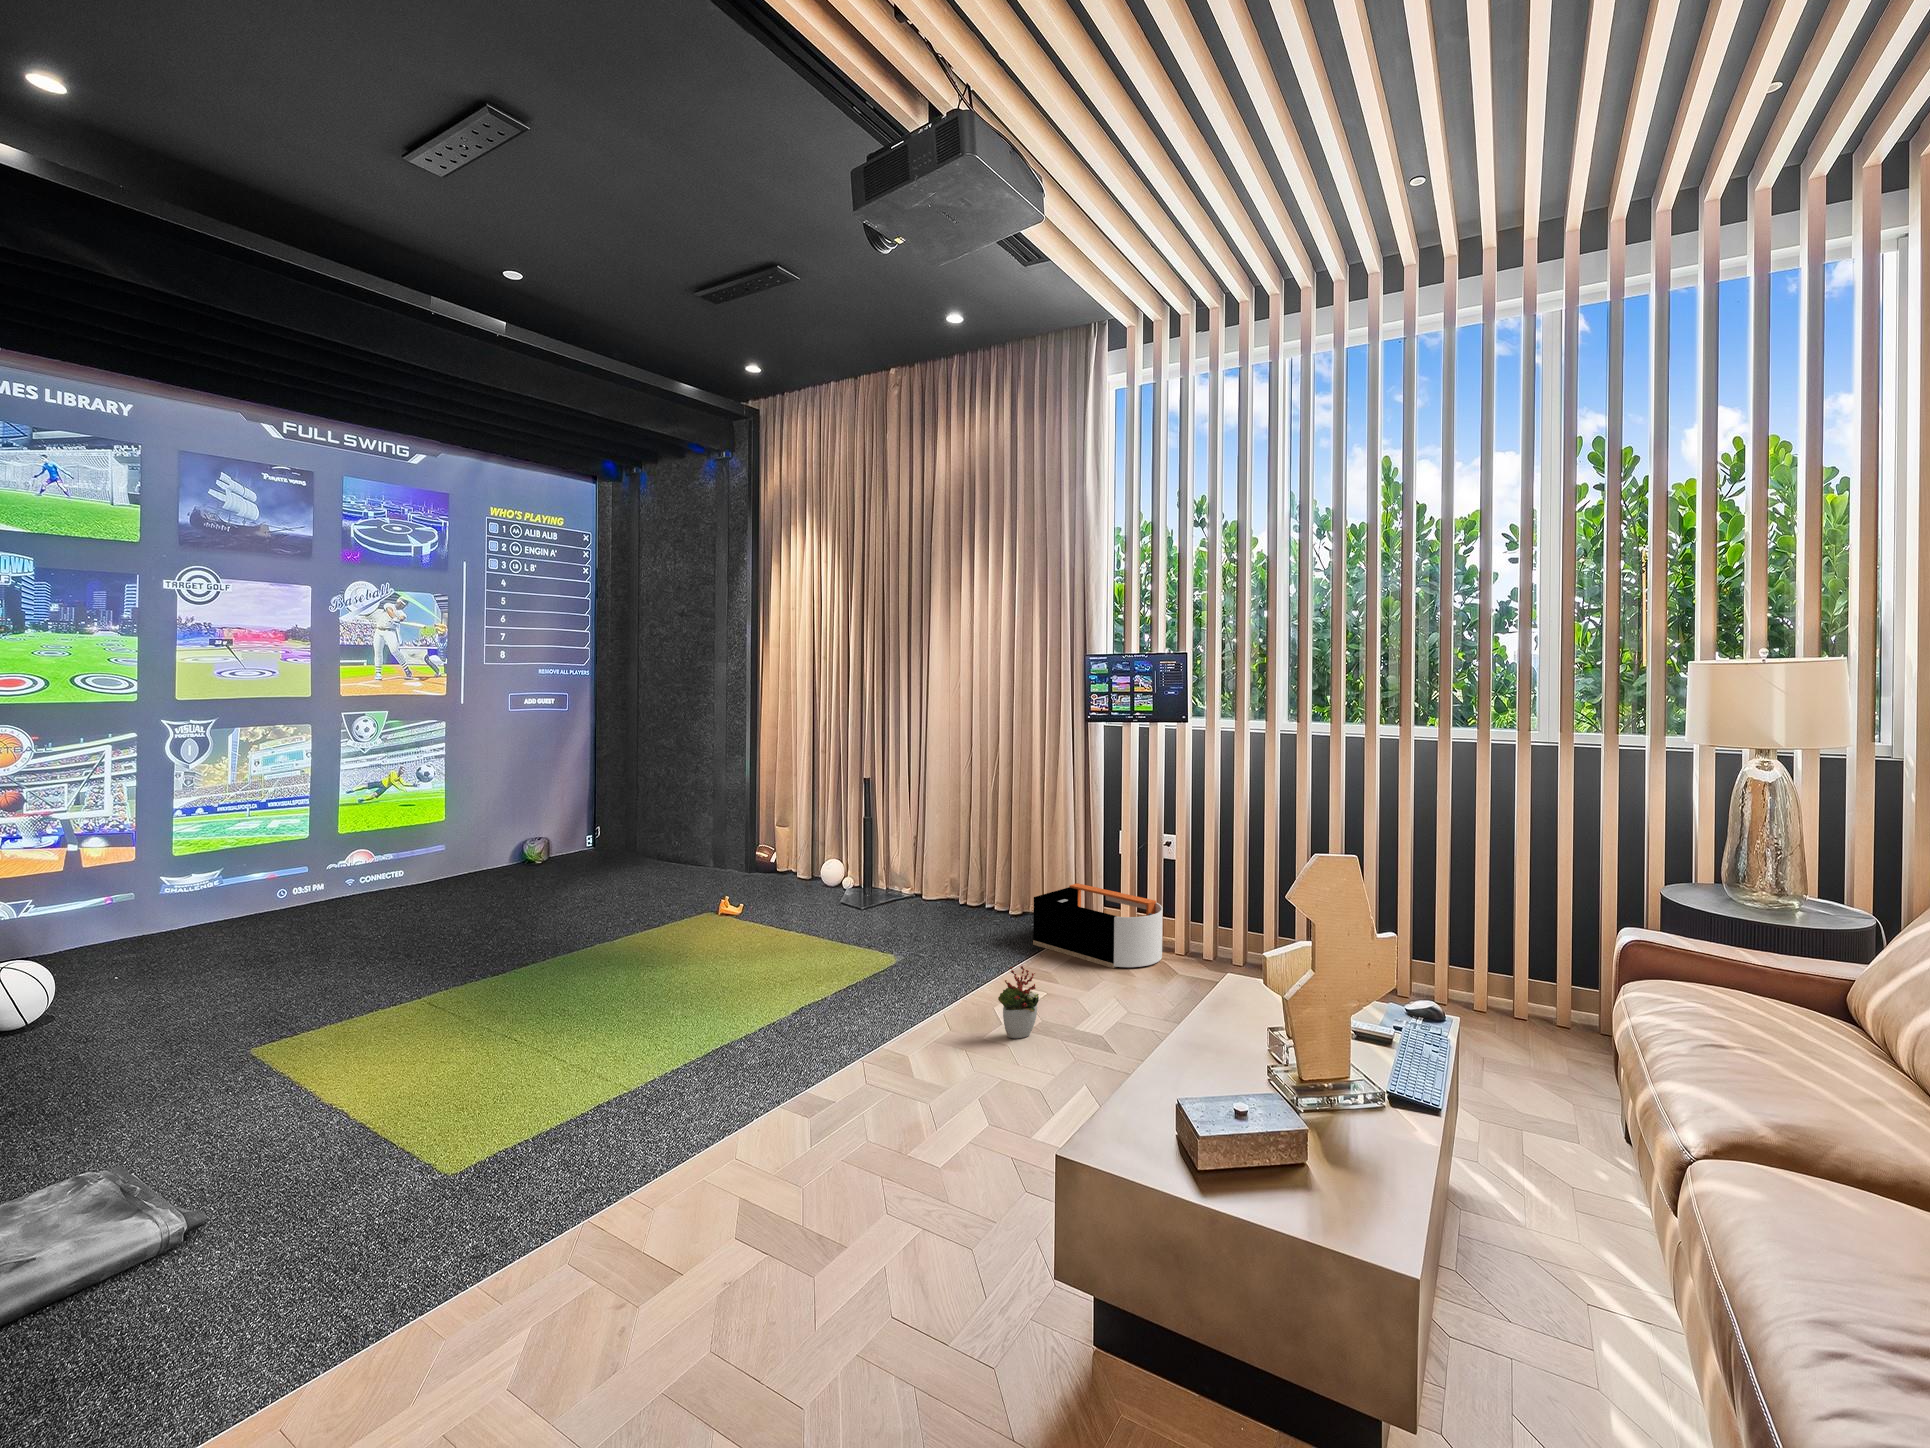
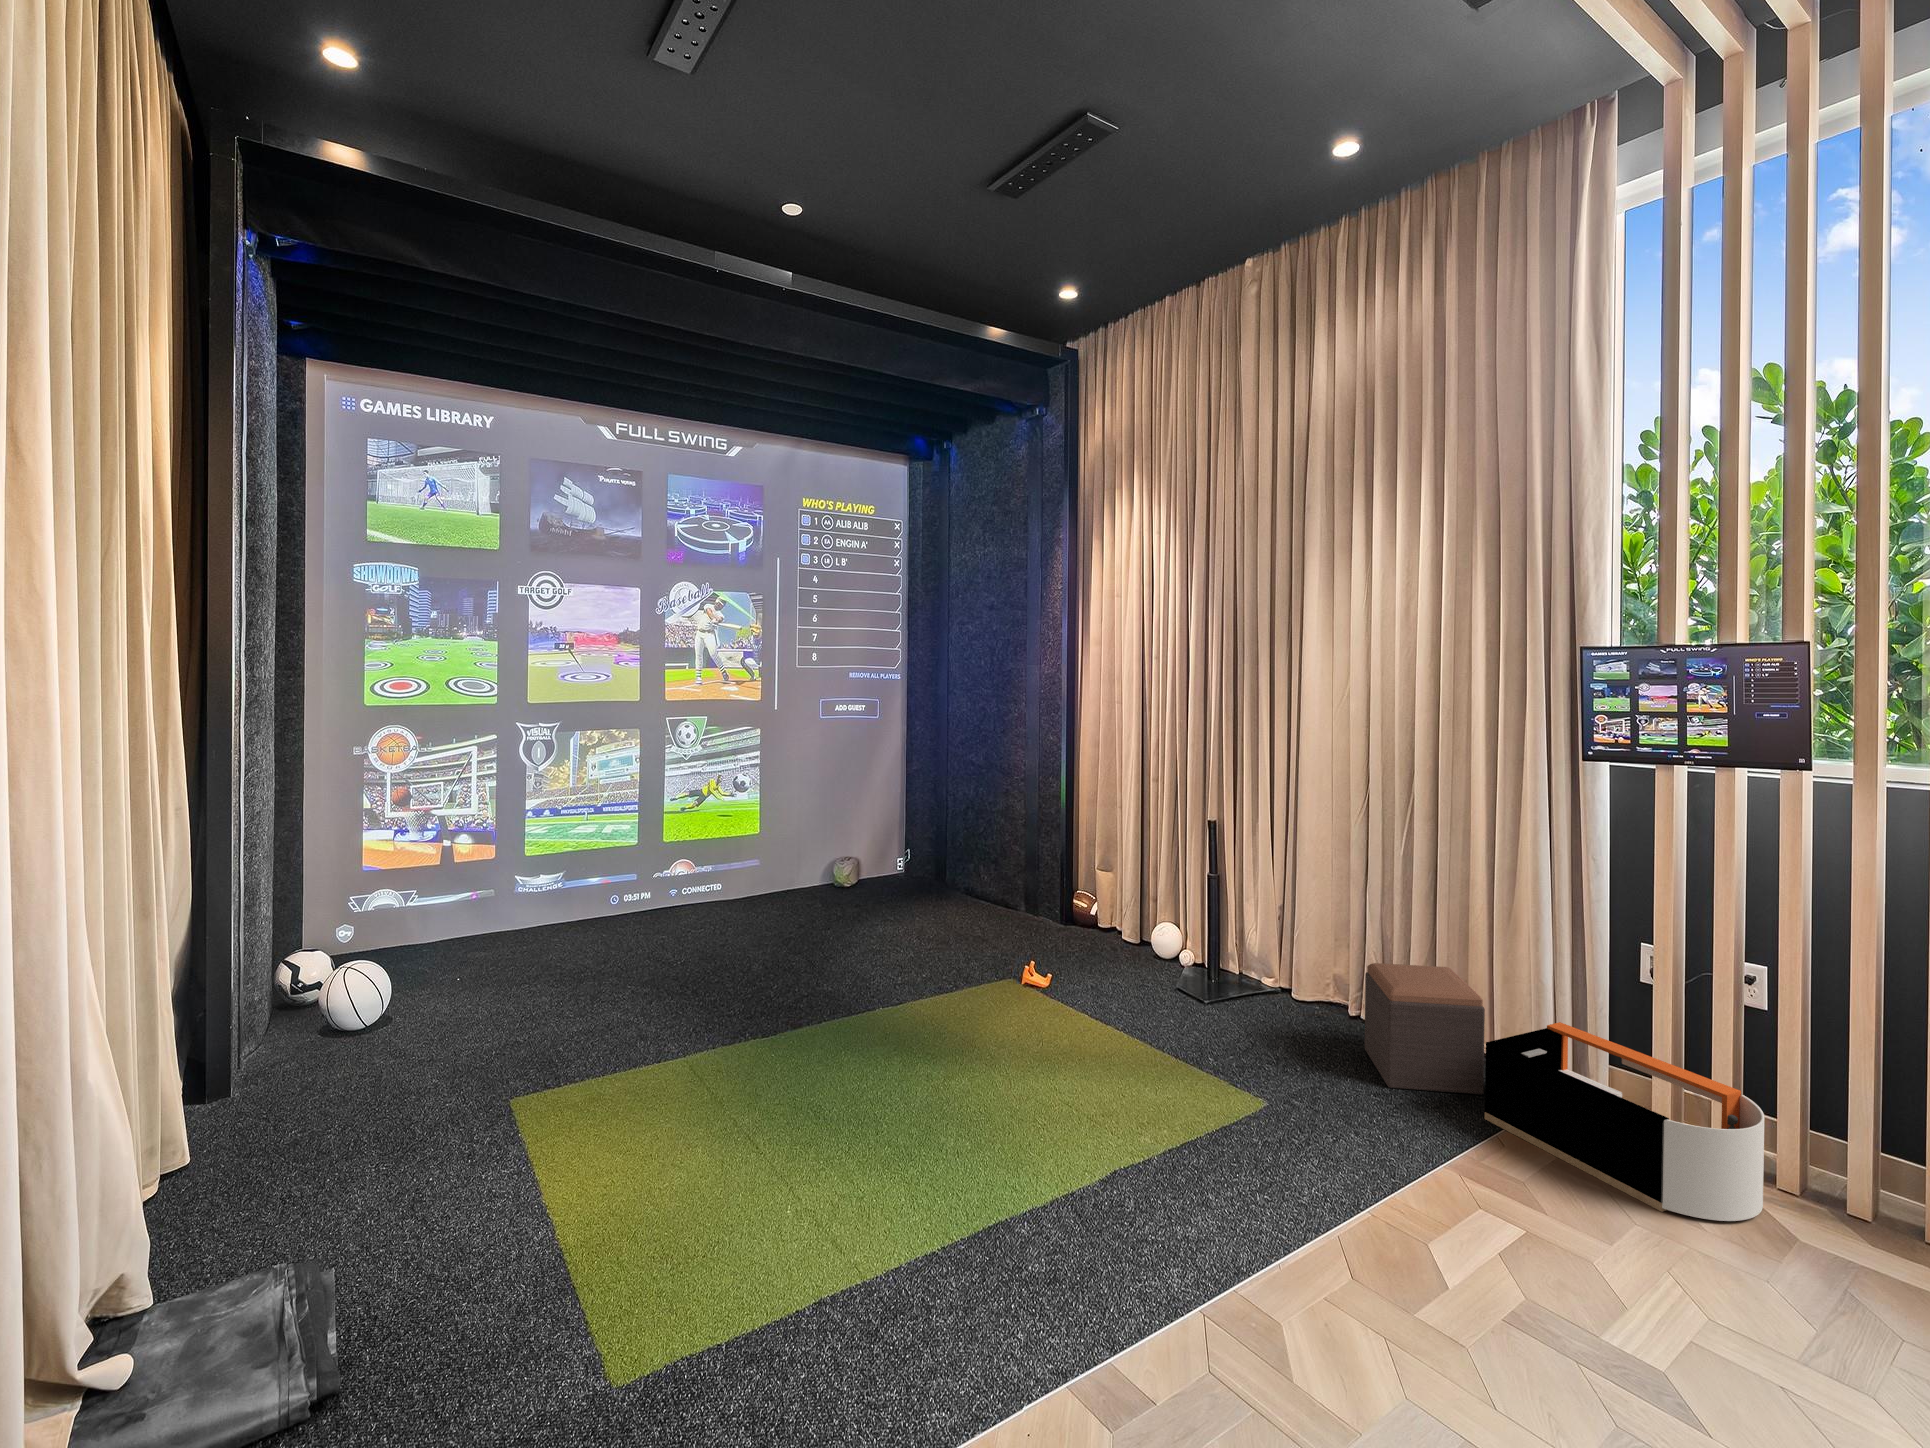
footstool: none [968,861,1036,938] -> present [1365,963,1485,1095]
decorative plant: present [998,966,1039,1038] -> none [1463,1233,1549,1379]

